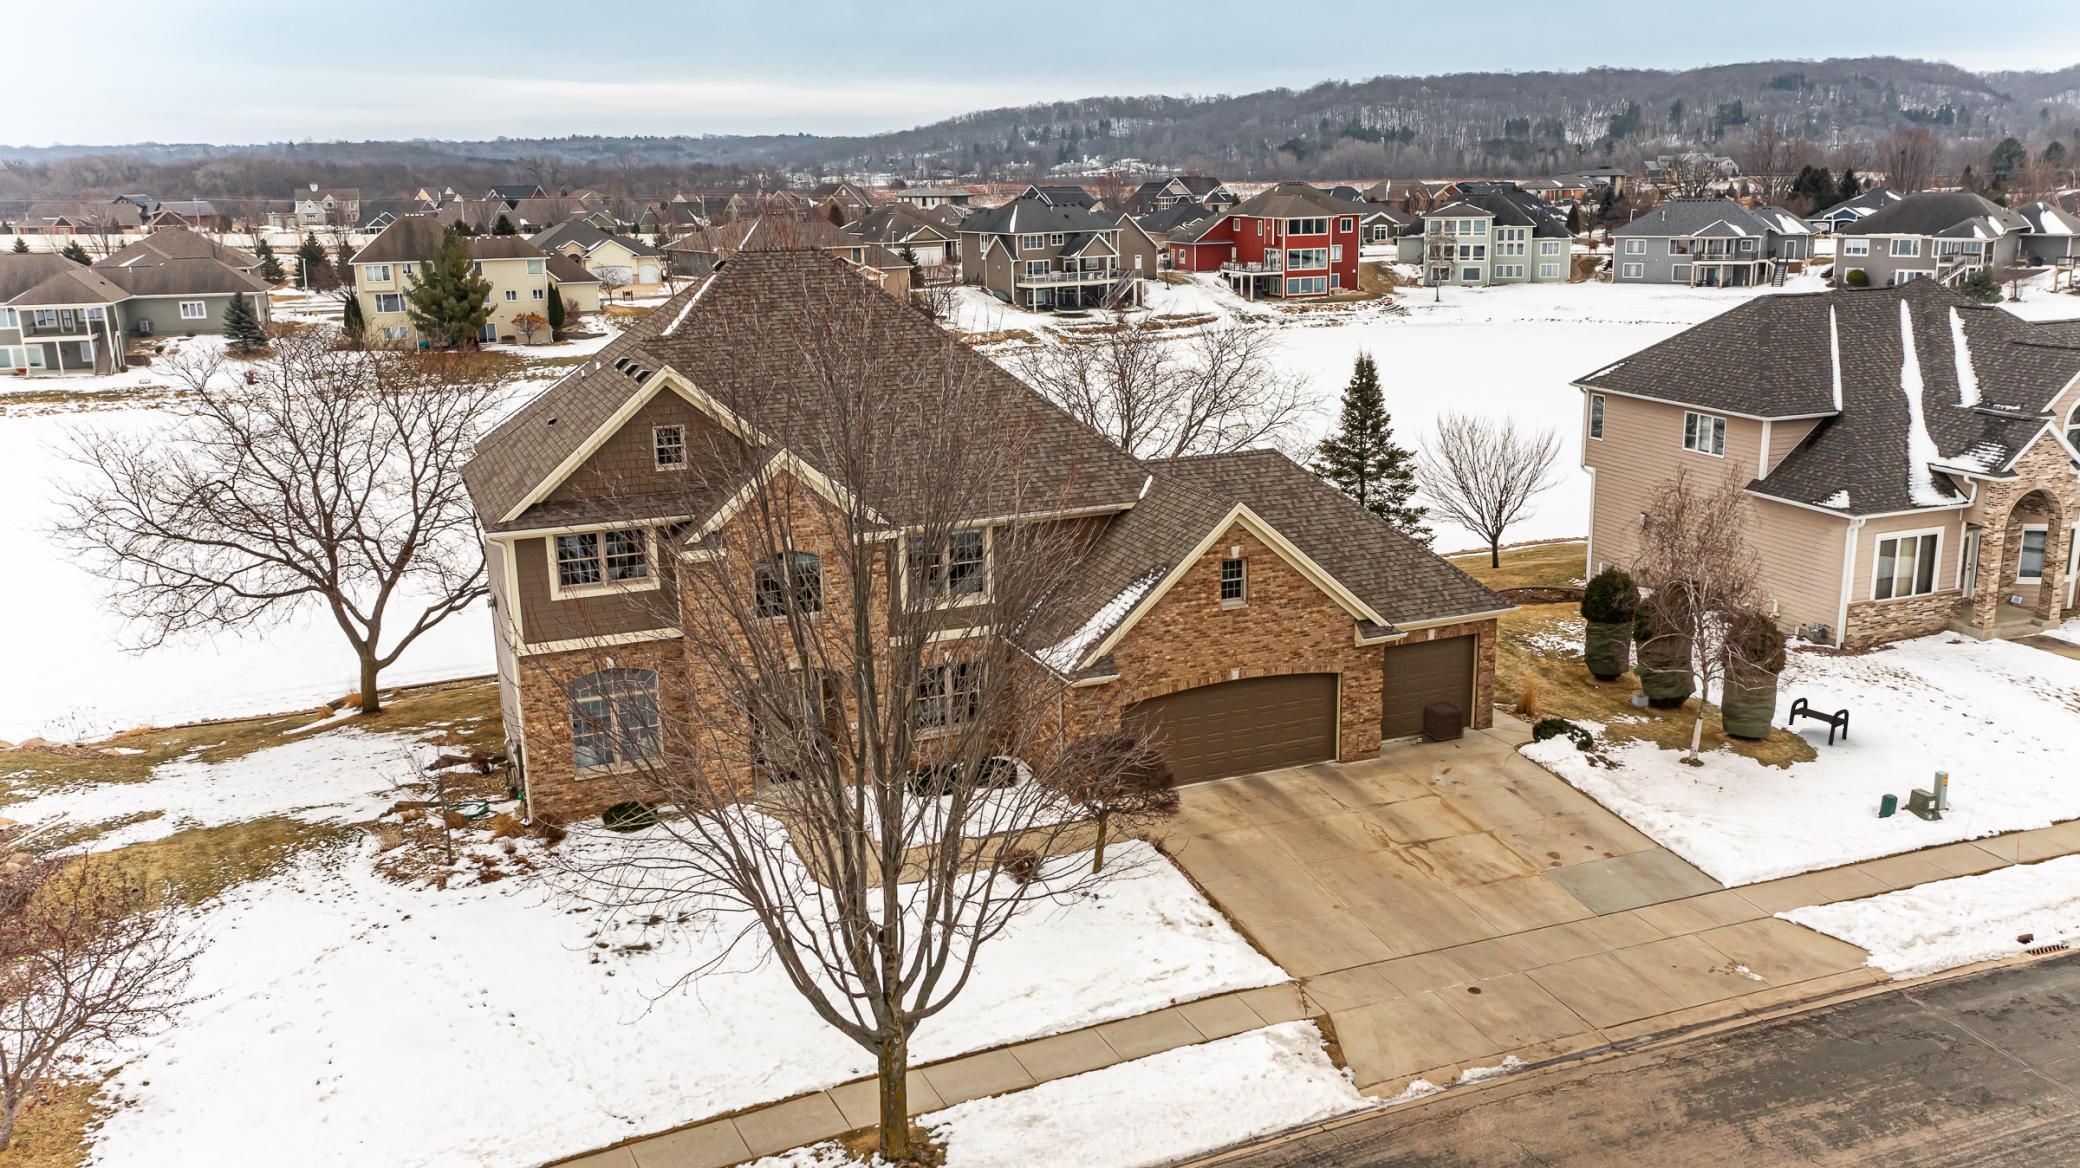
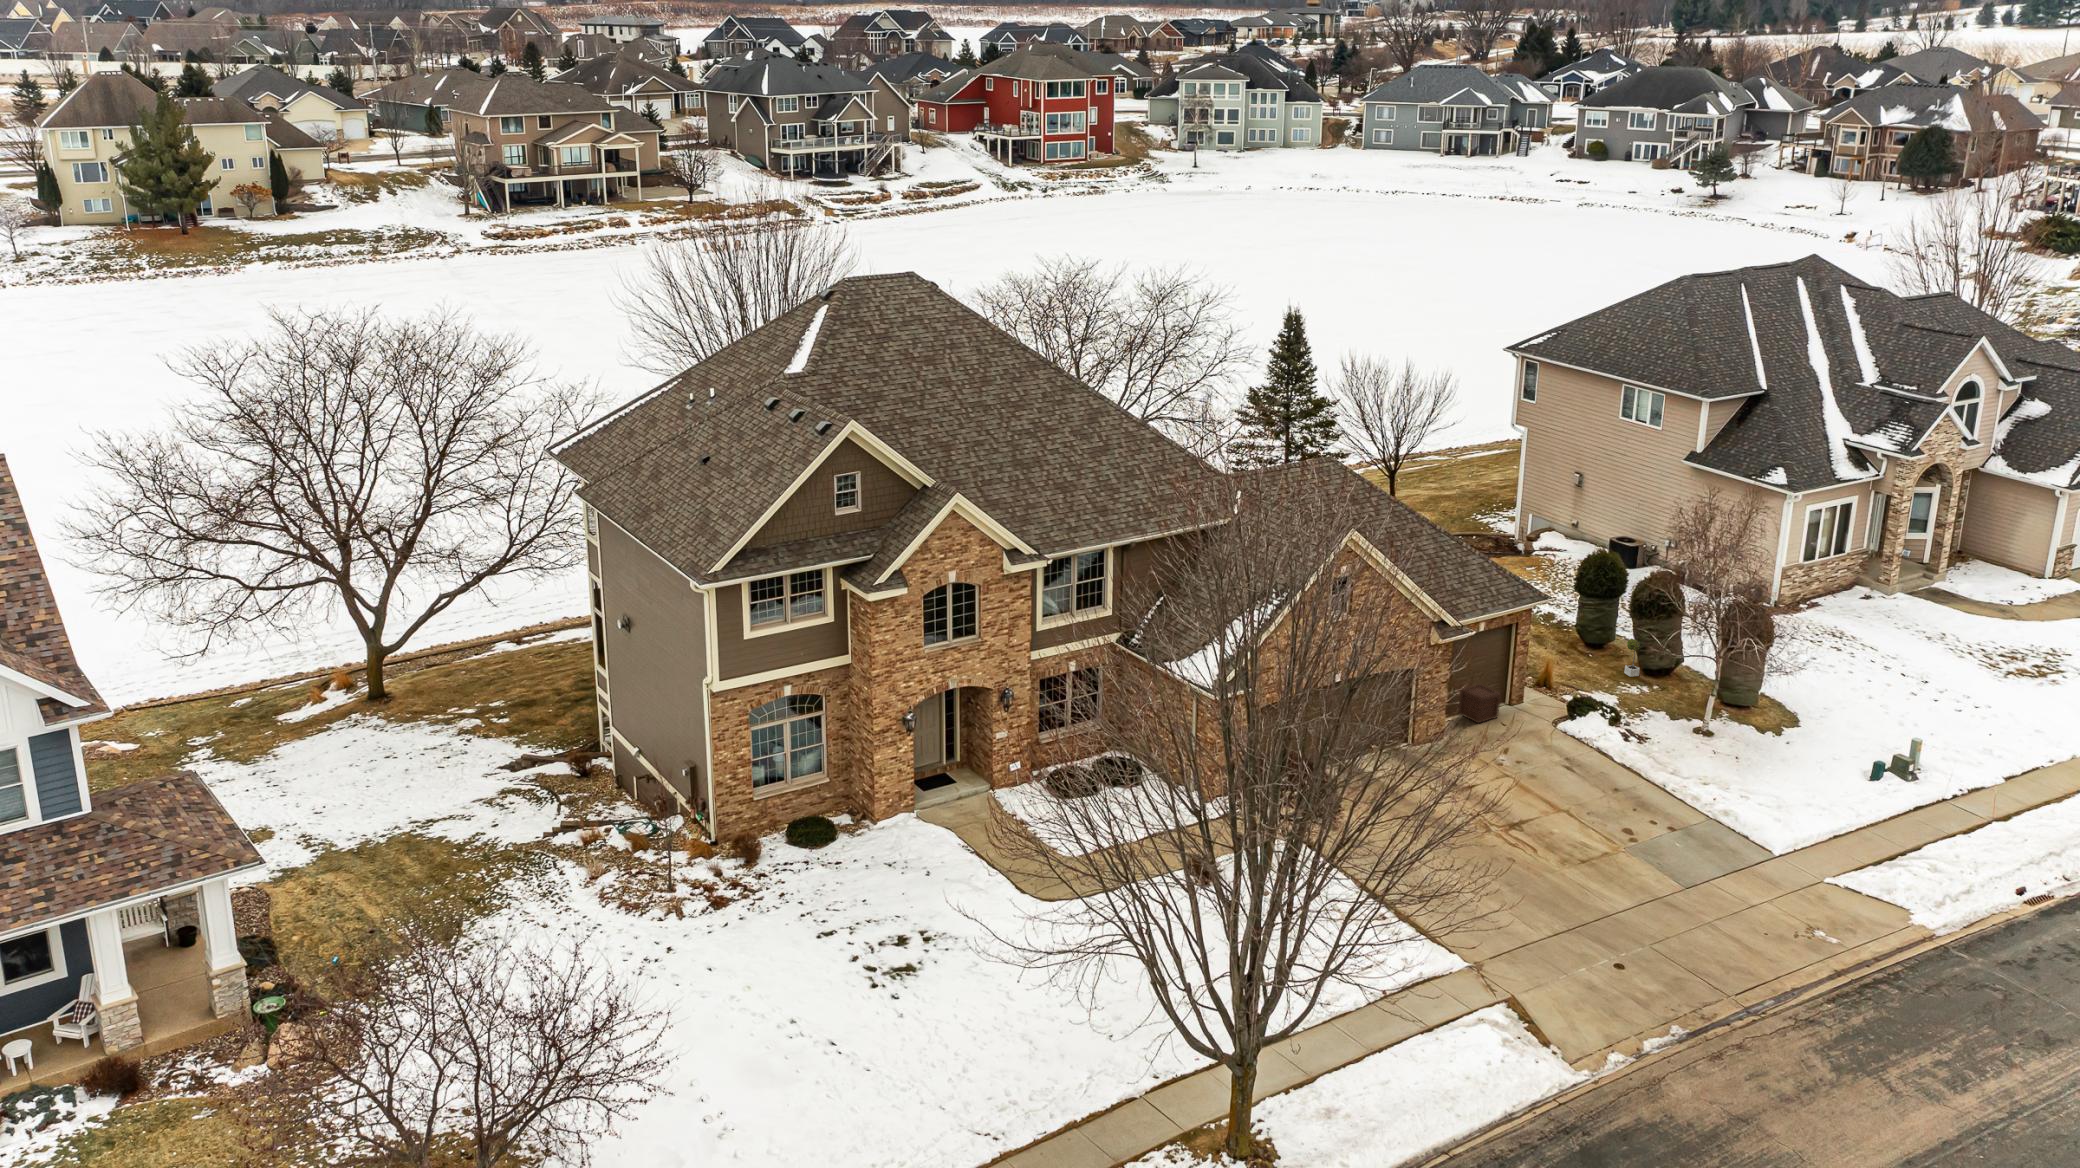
bench: present [1789,698,1849,745] -> none [1764,666,1817,709]

